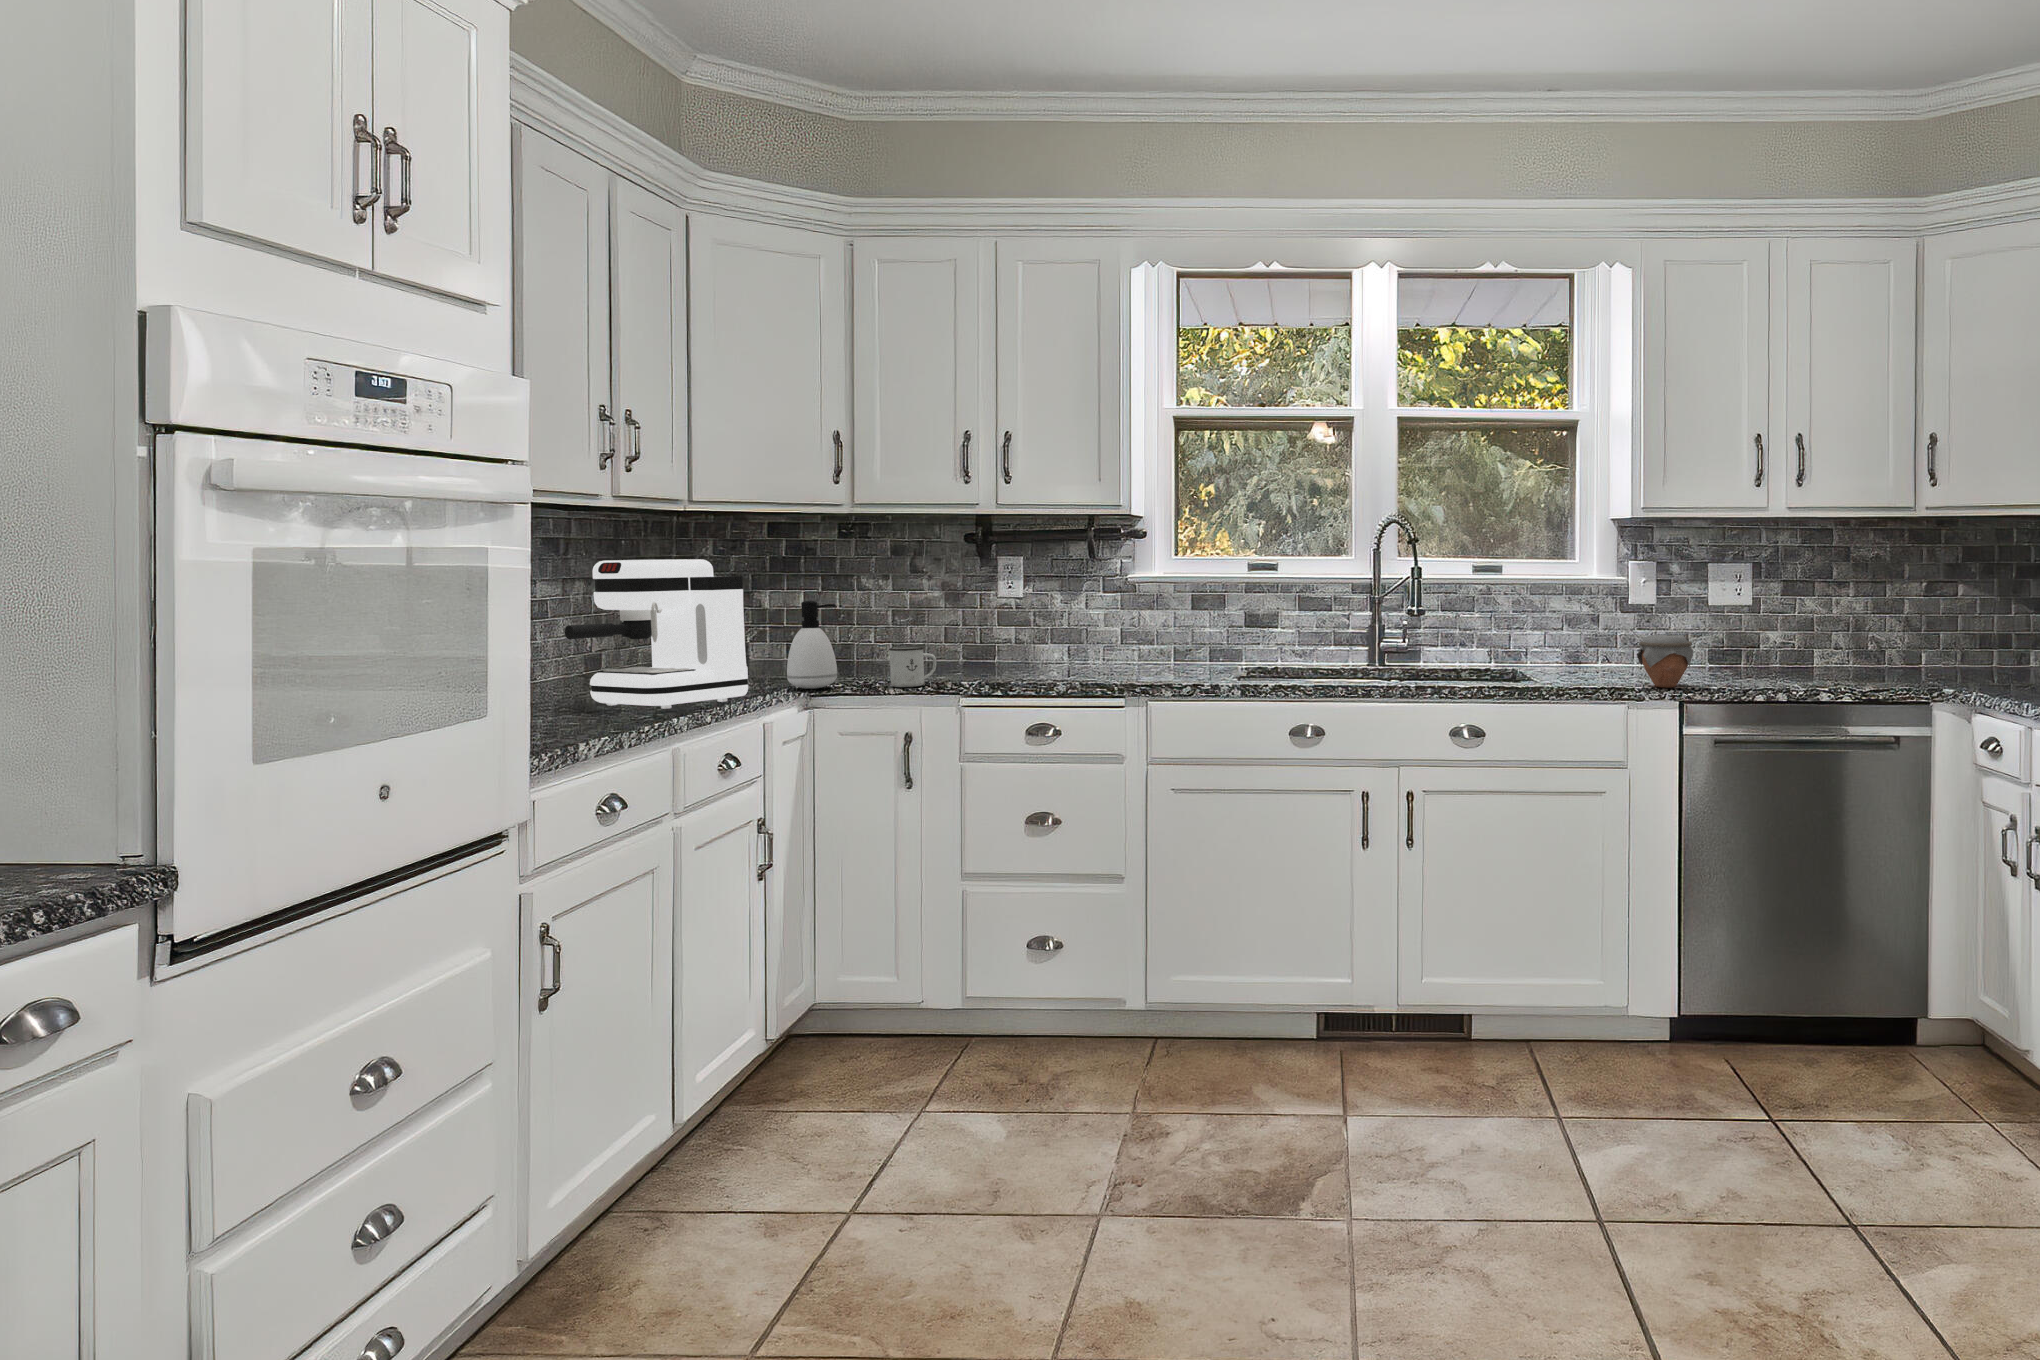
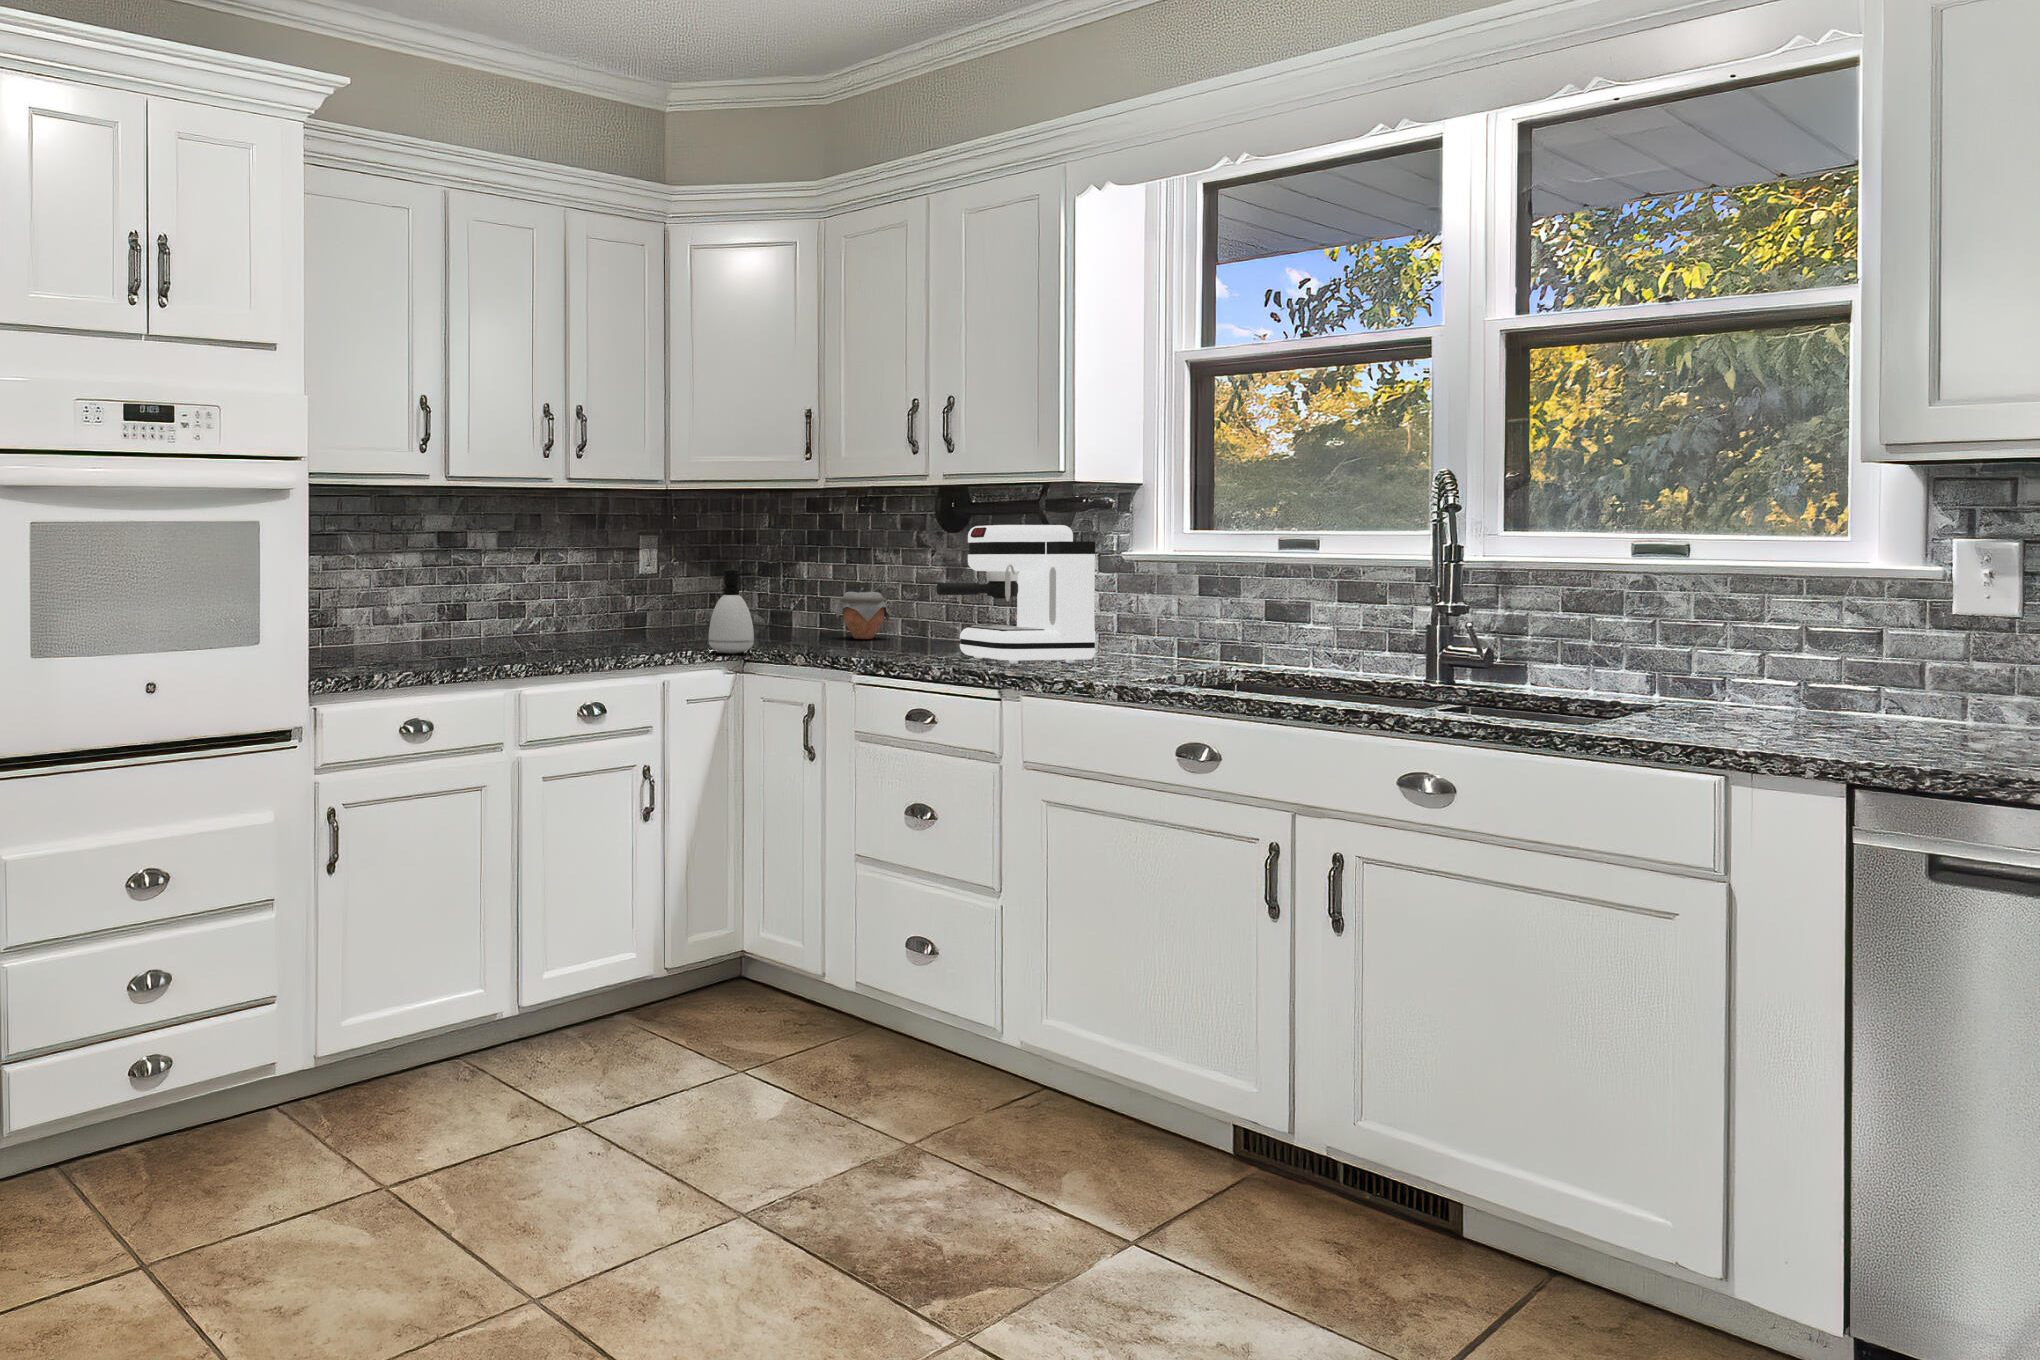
coffee maker: present [565,559,748,709] -> present [936,525,1095,664]
jar: present [1637,635,1693,687] -> present [834,592,889,639]
mug: present [889,647,936,687] -> none [793,618,841,659]

